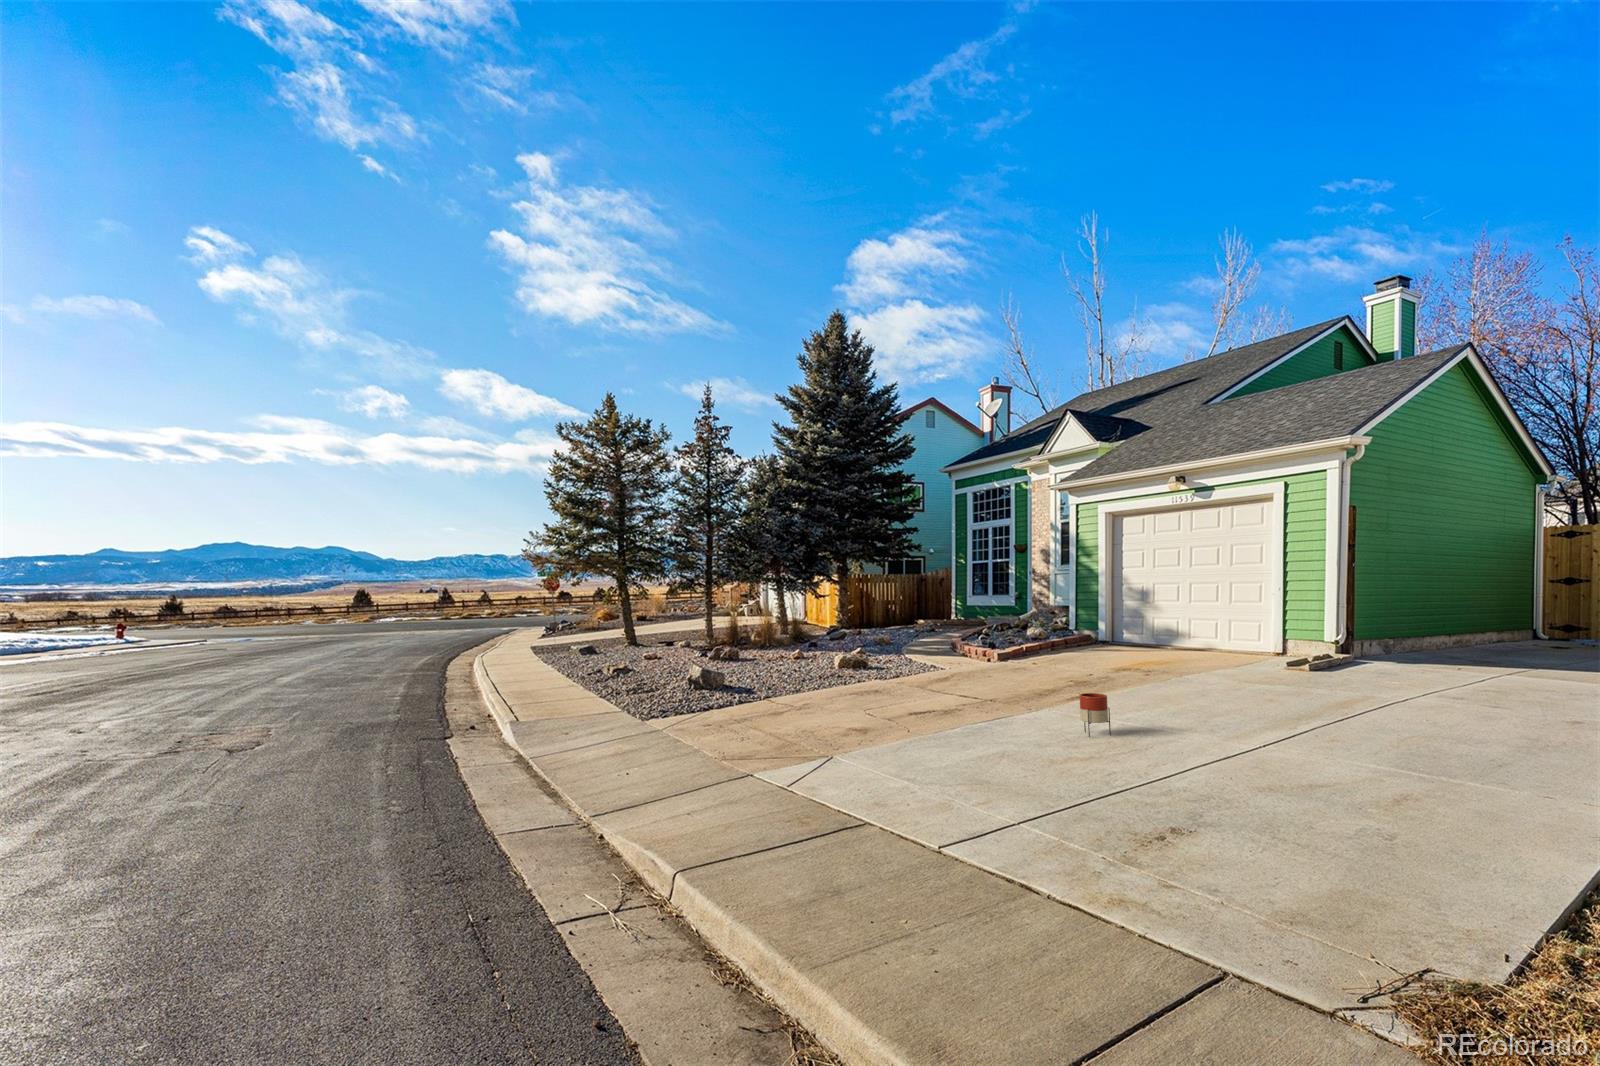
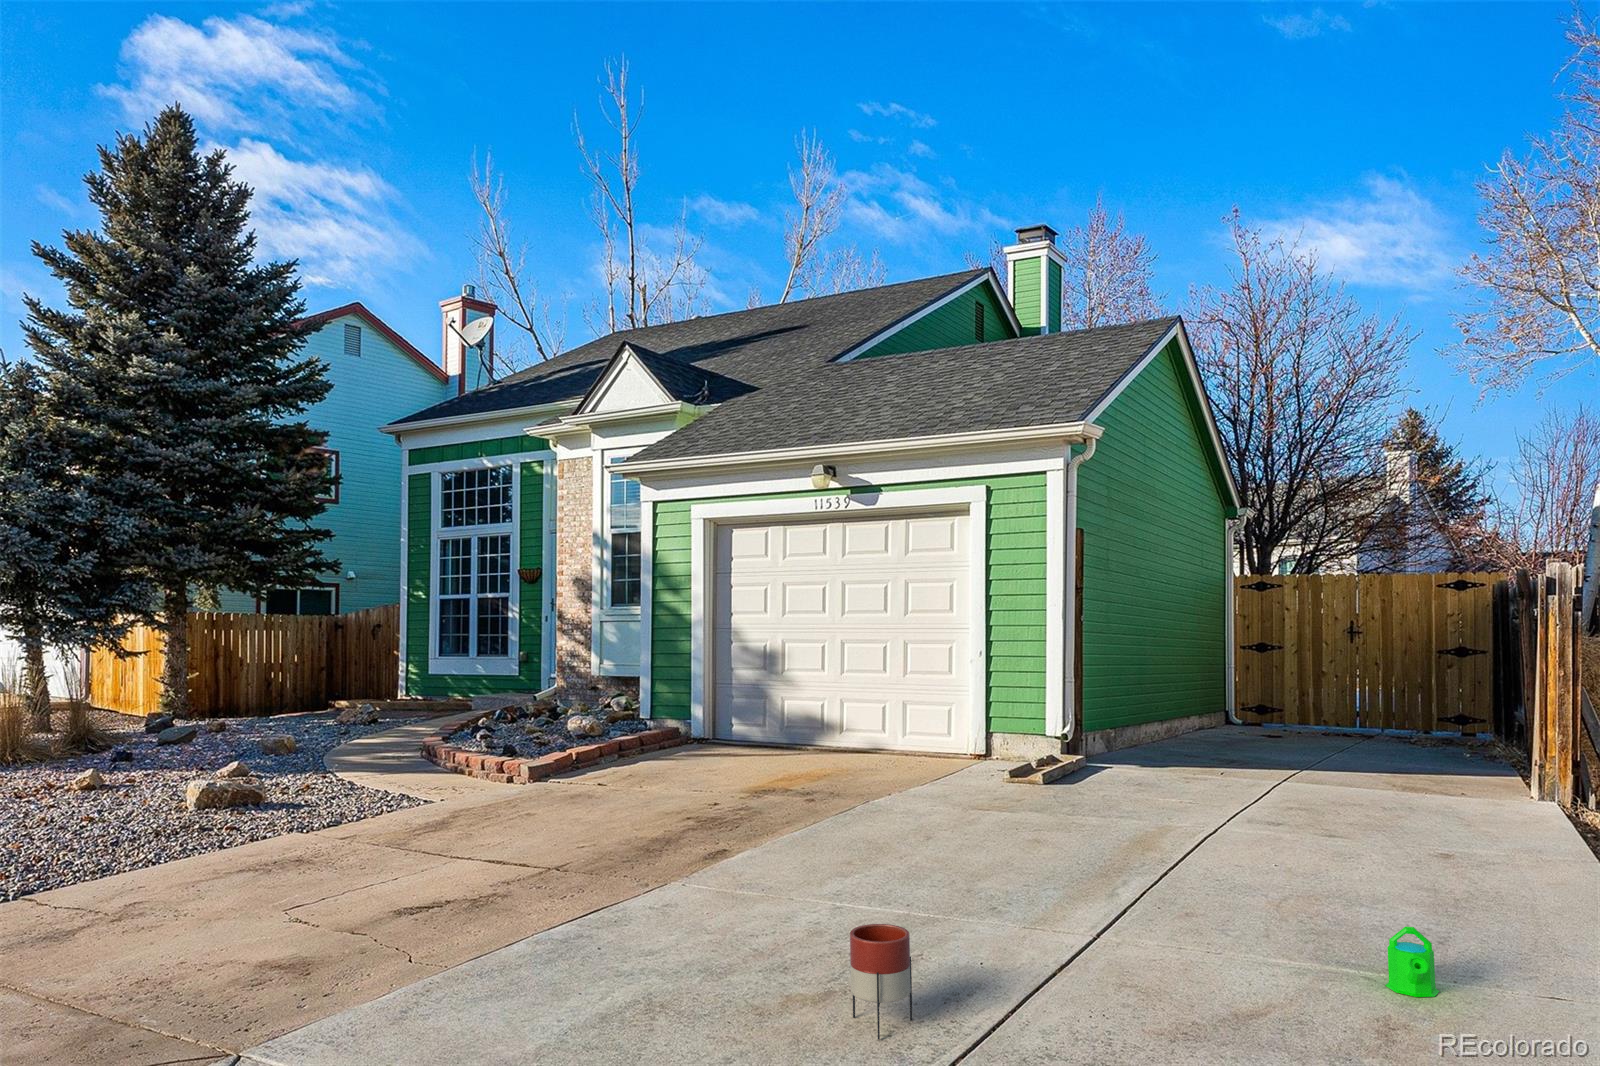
watering can: none [1387,721,1419,758] -> present [1385,927,1439,997]

